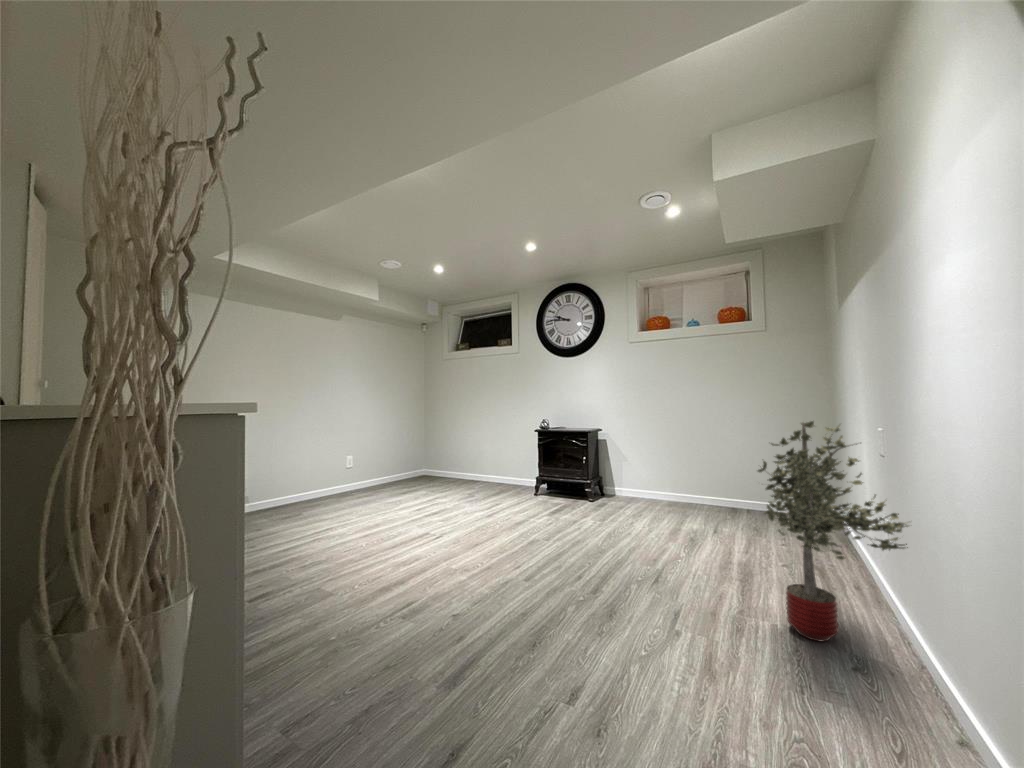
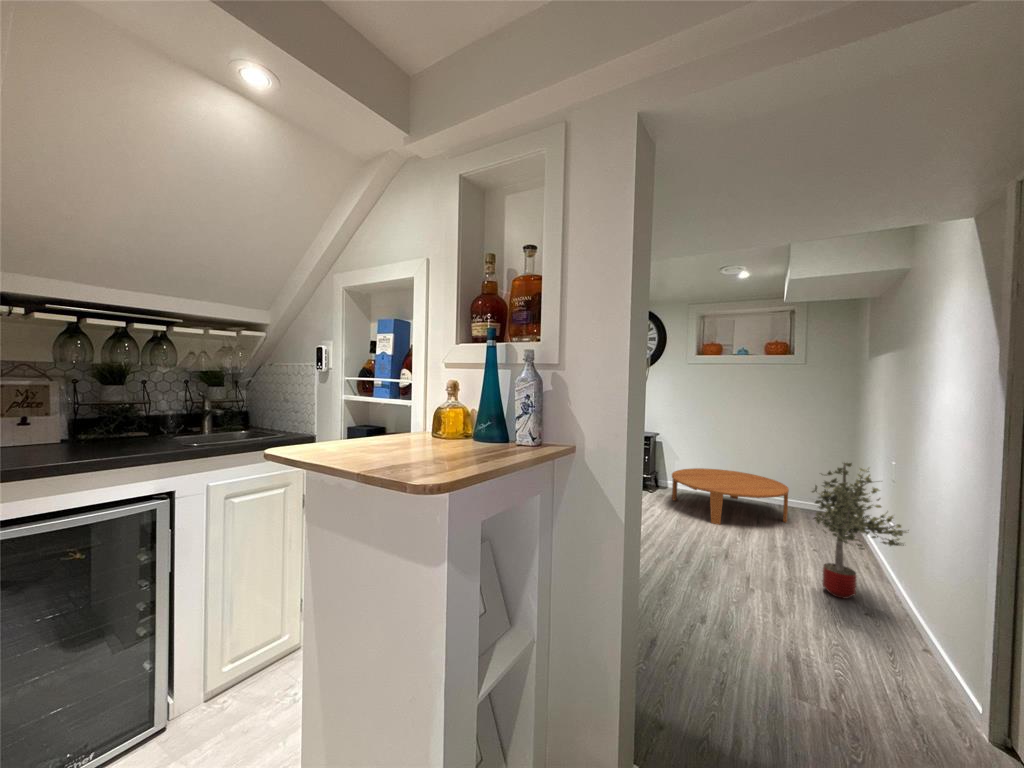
coffee table: none [609,469,754,537] -> present [672,468,789,525]

